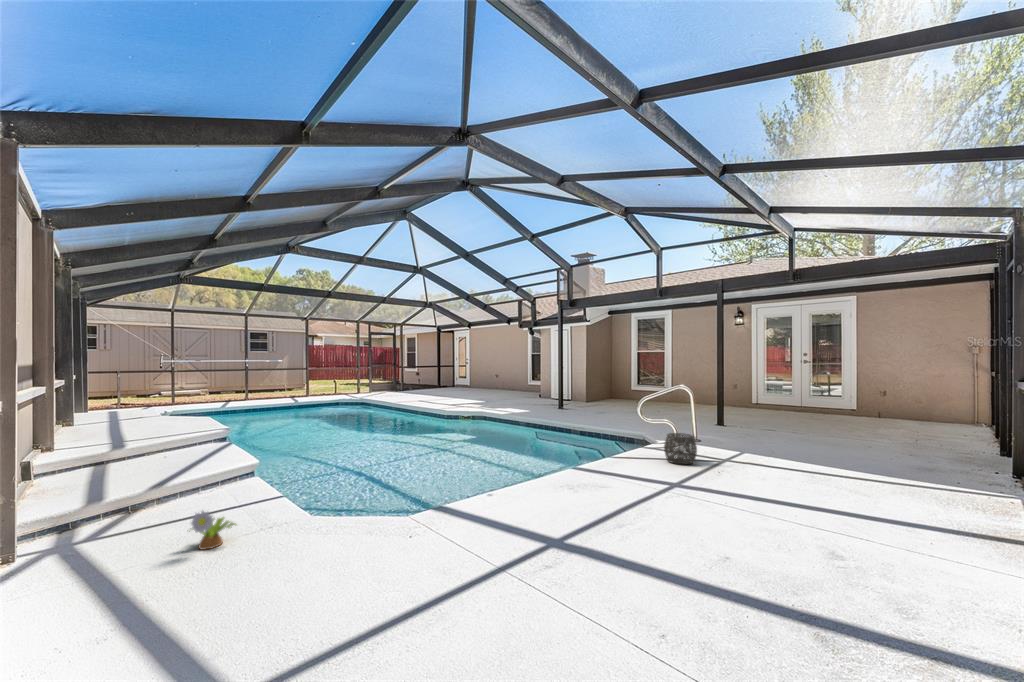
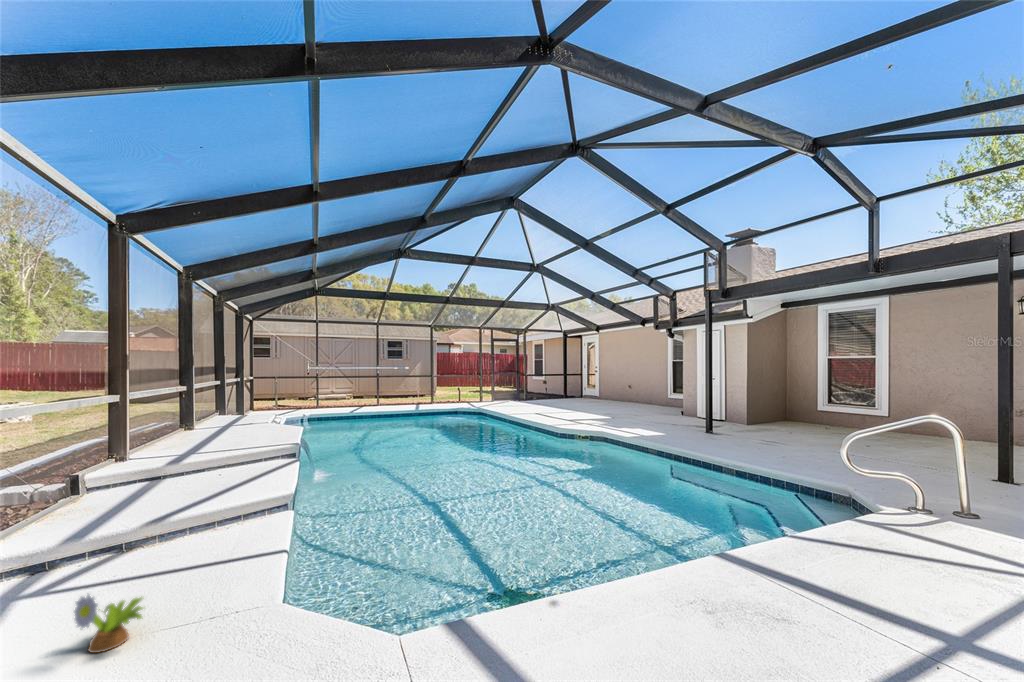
woven basket: present [664,433,697,465] -> none [894,505,974,572]

